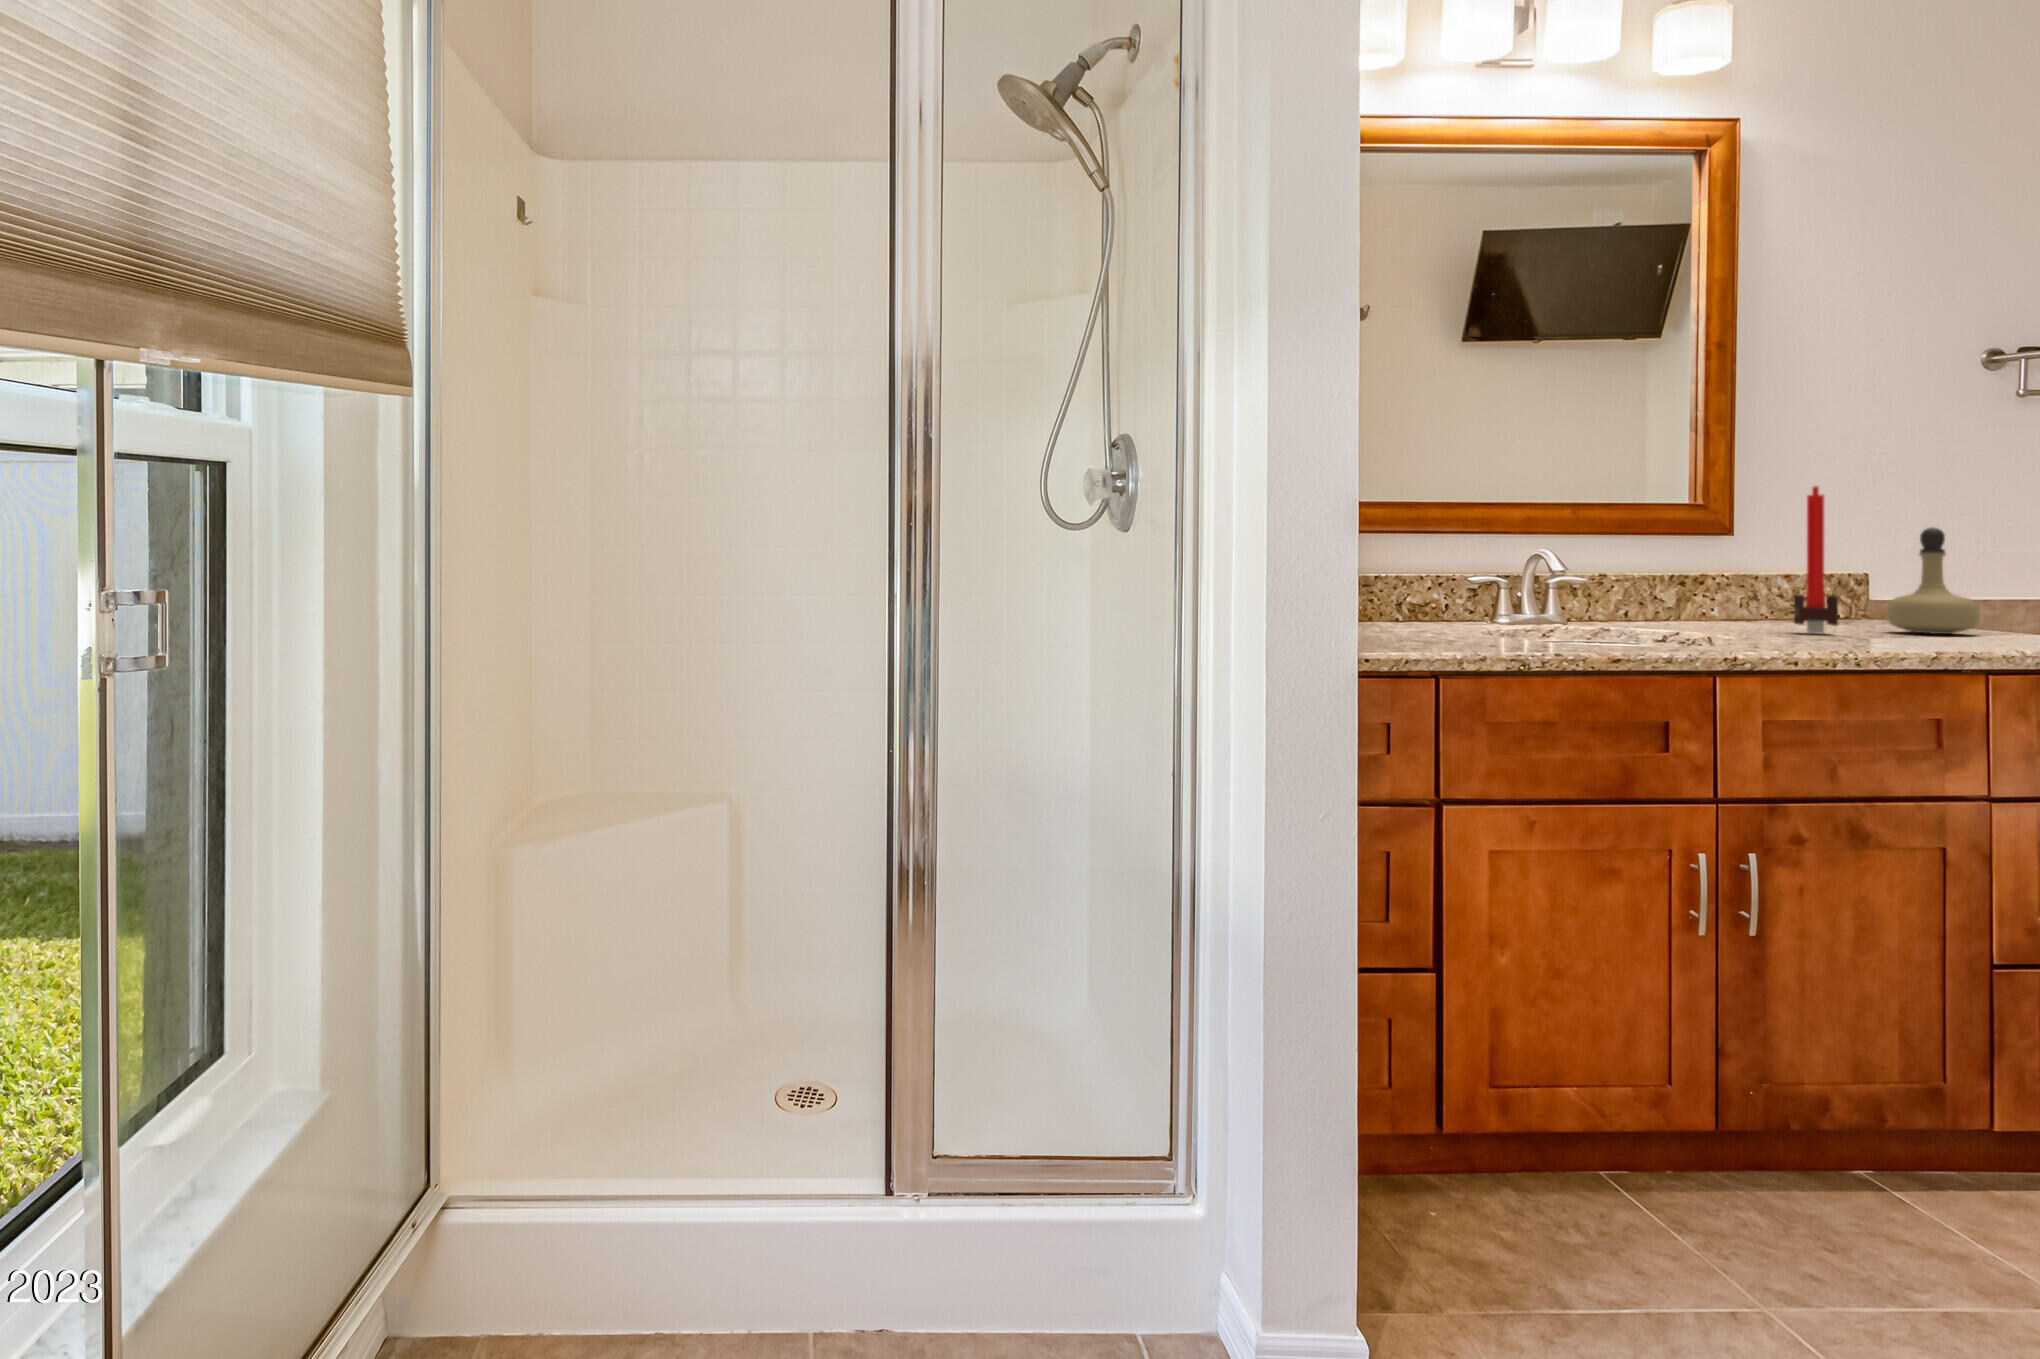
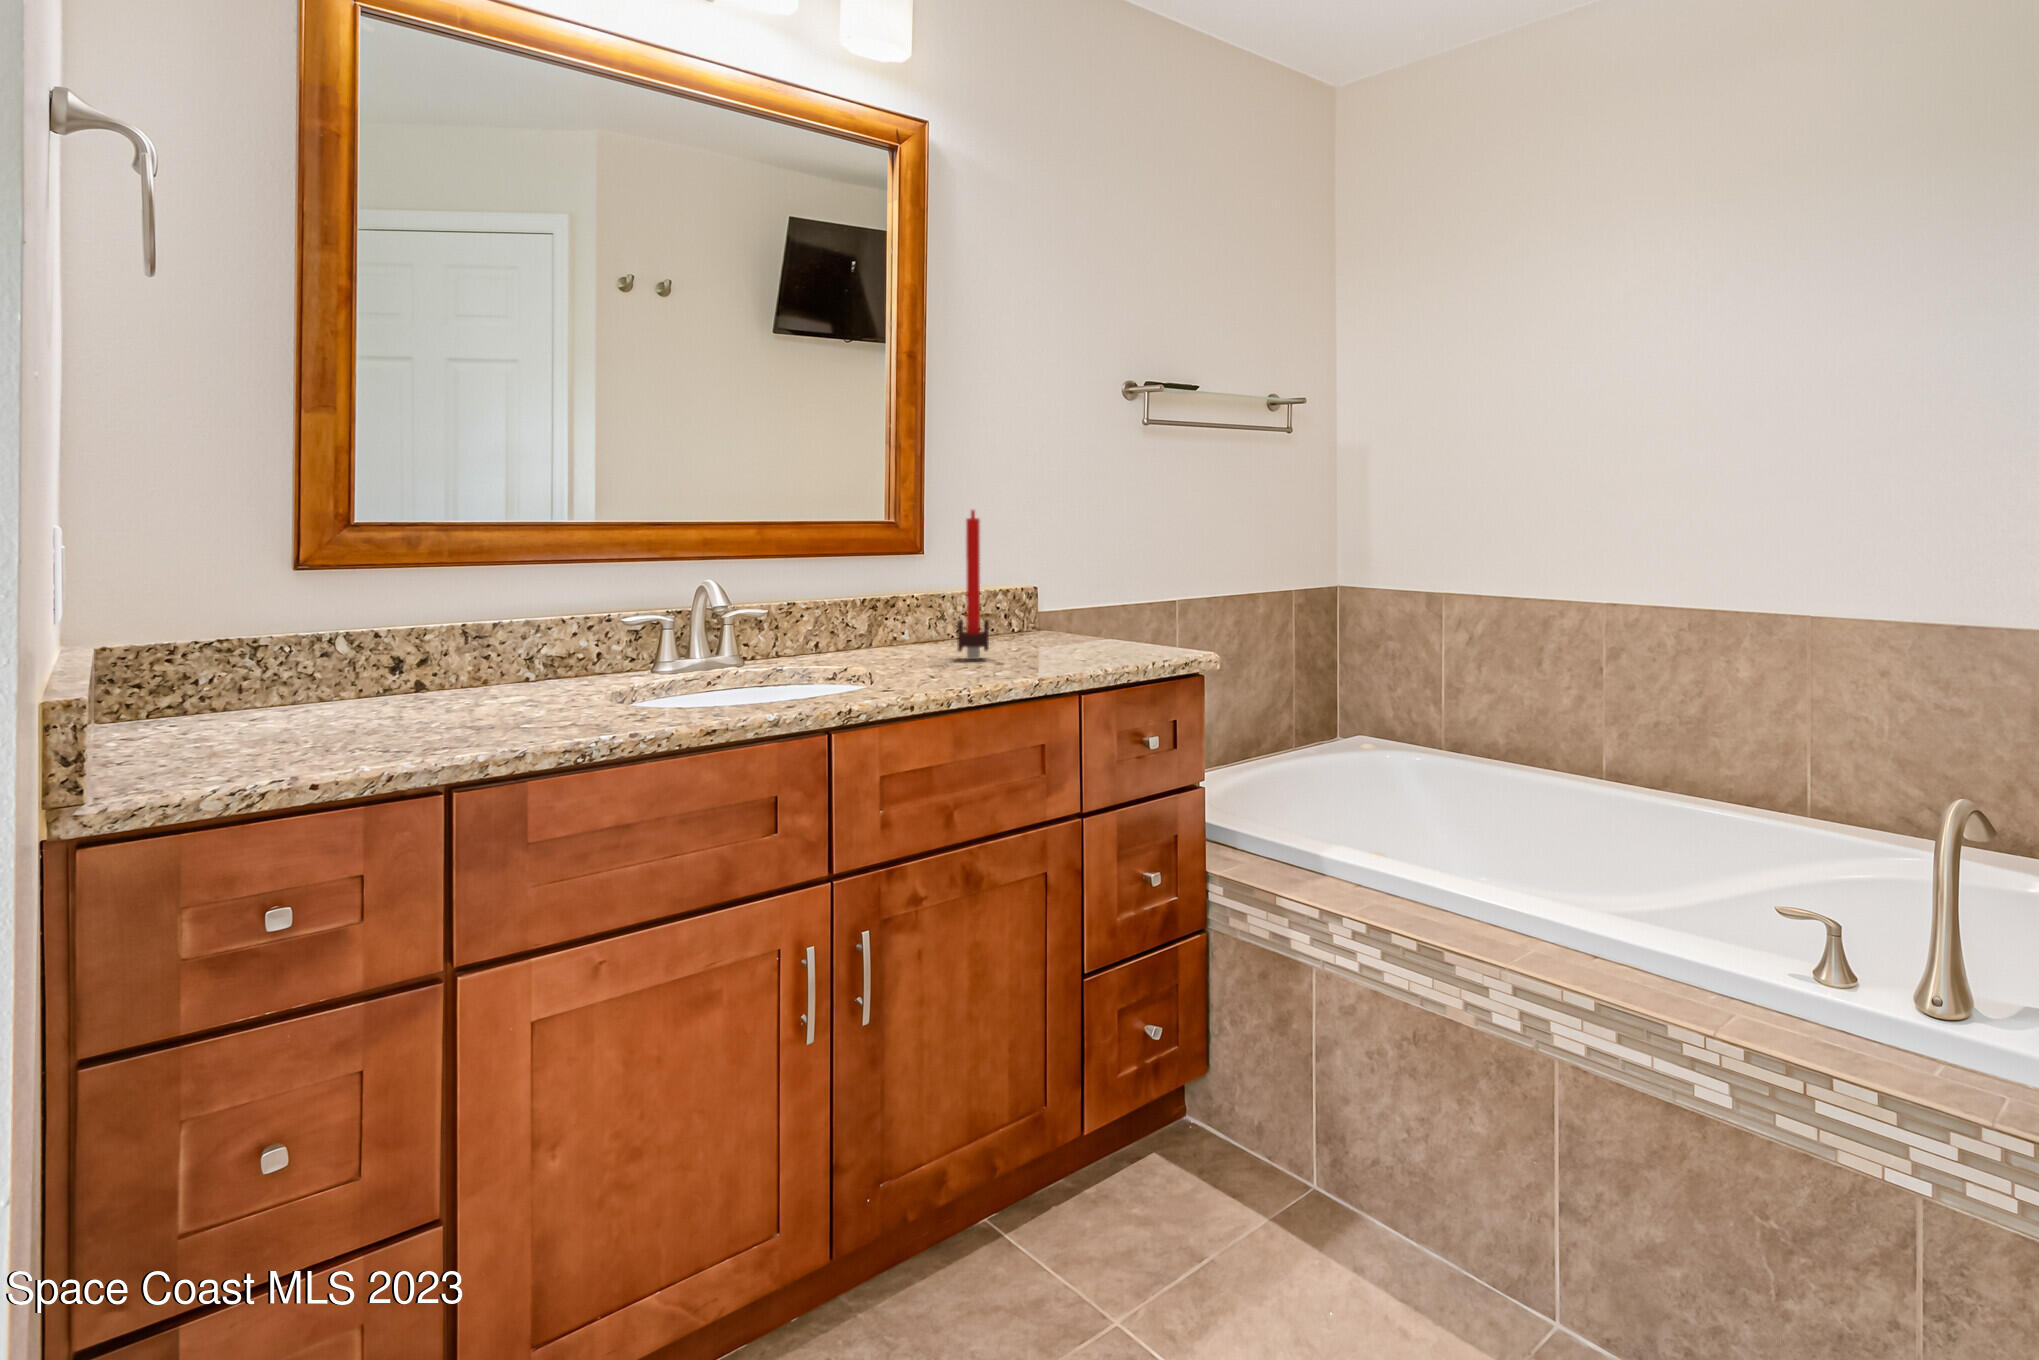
perfume bottle: present [1887,528,1979,634] -> none [1036,550,1098,652]

